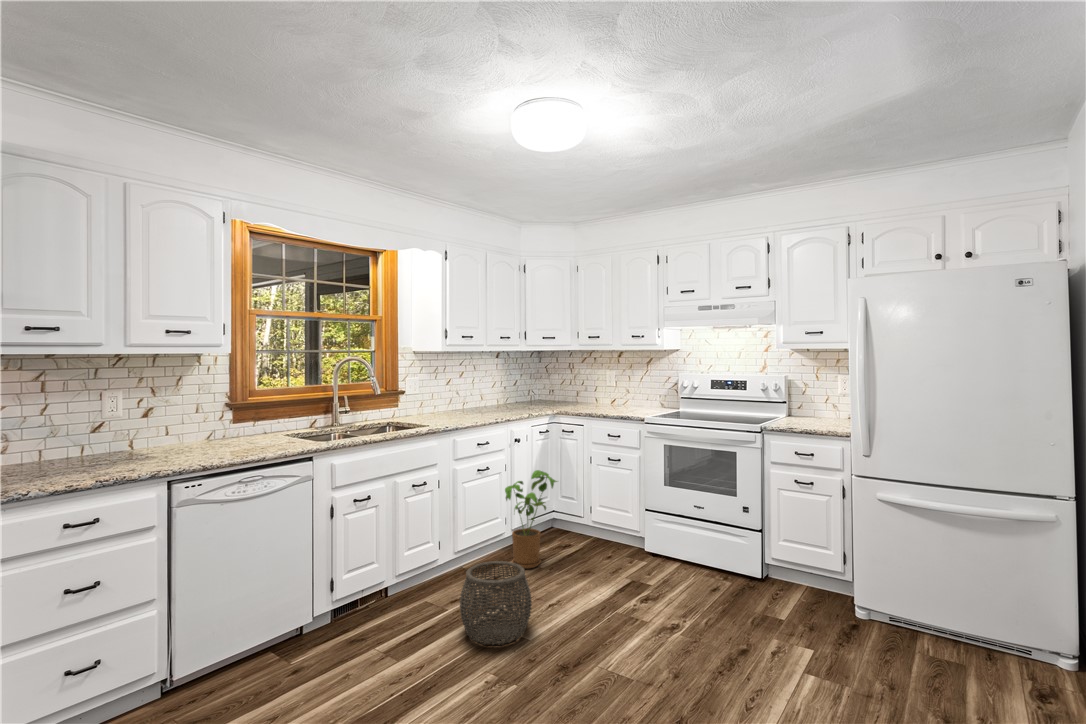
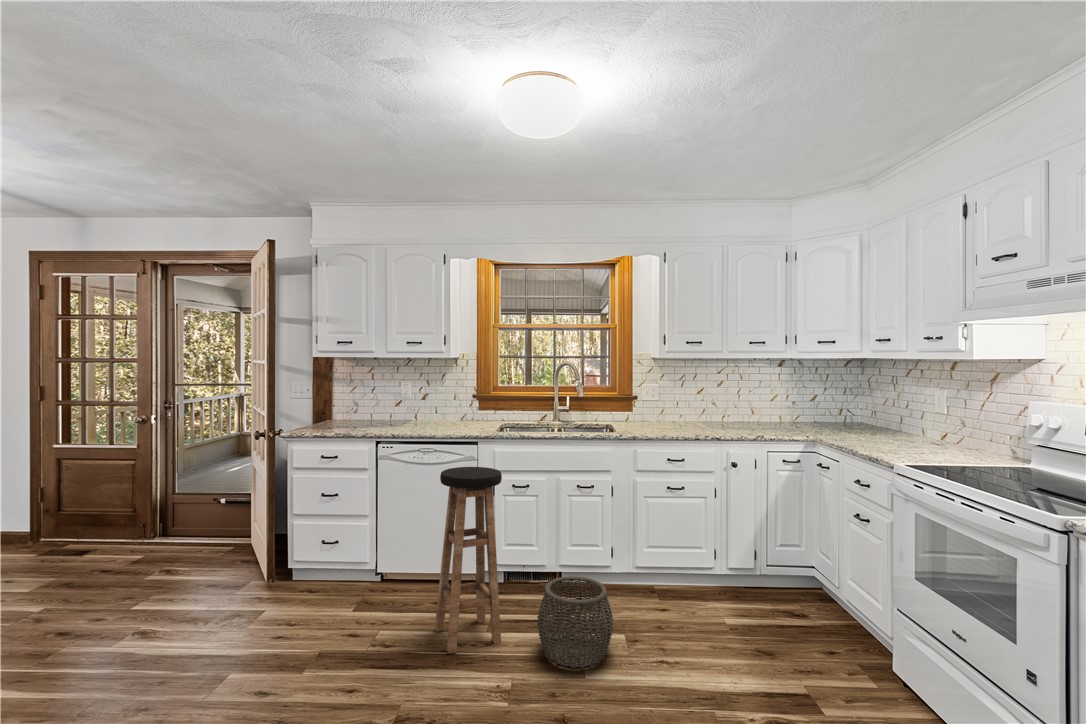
house plant: present [505,470,557,569] -> none [690,502,760,617]
bar stool: none [347,477,429,690] -> present [435,467,502,654]

